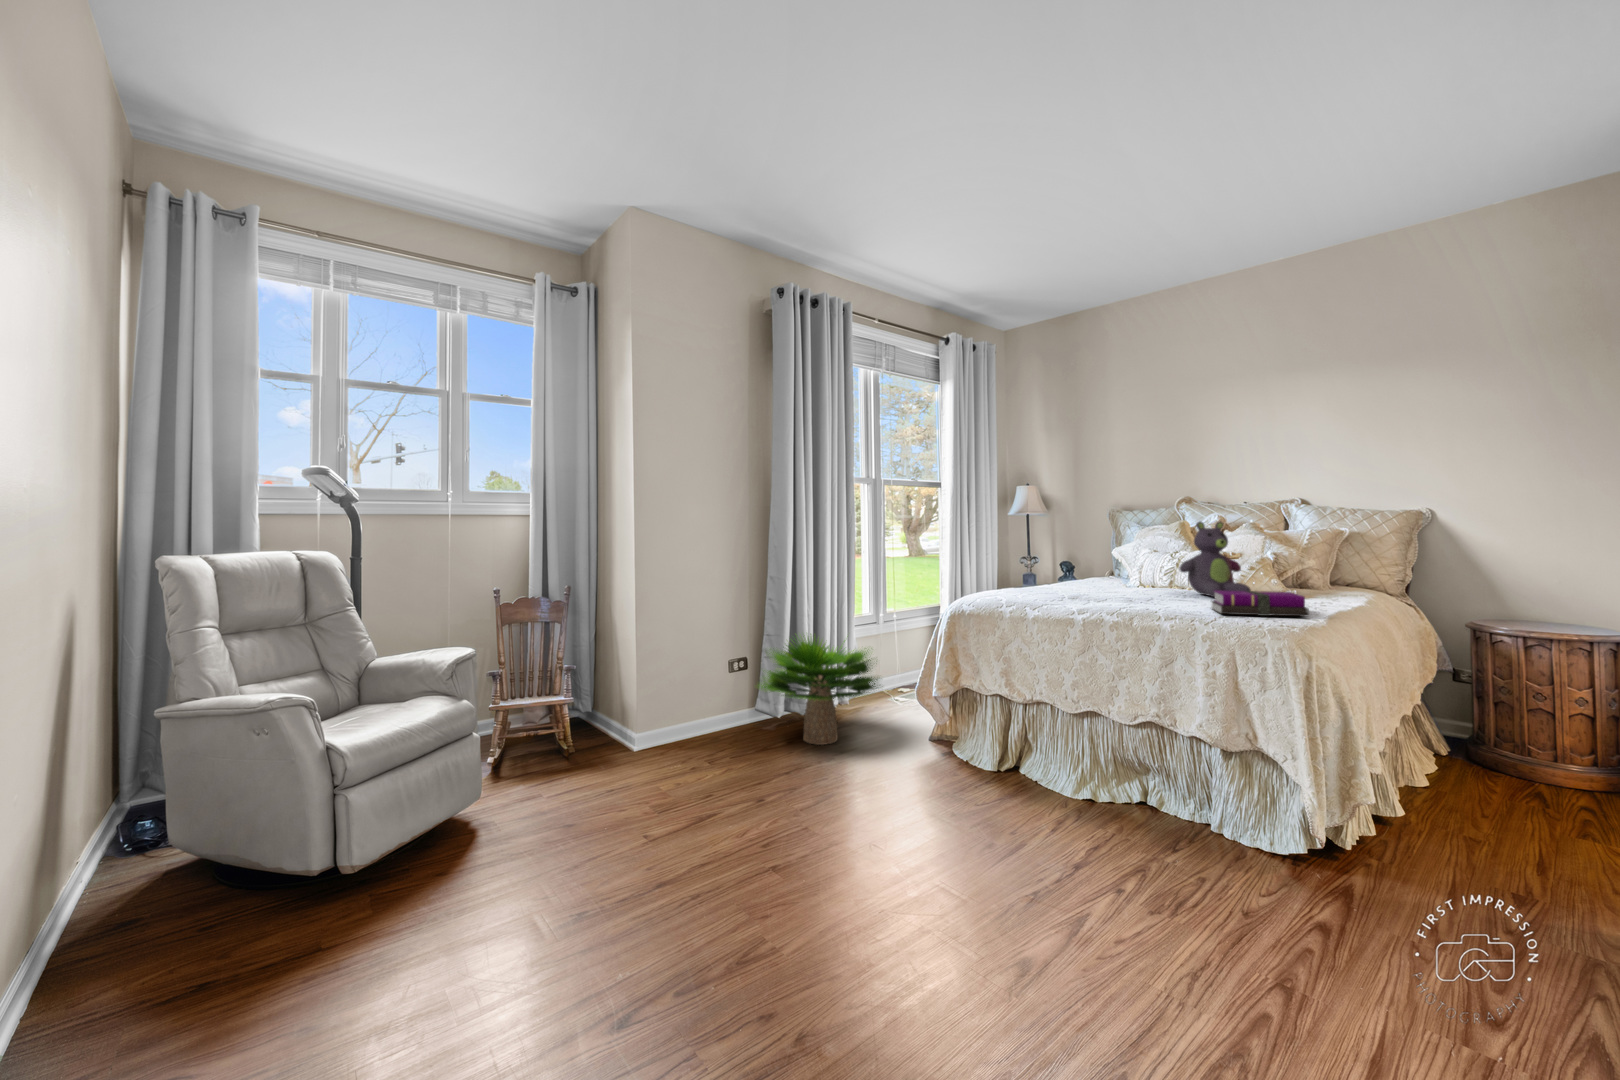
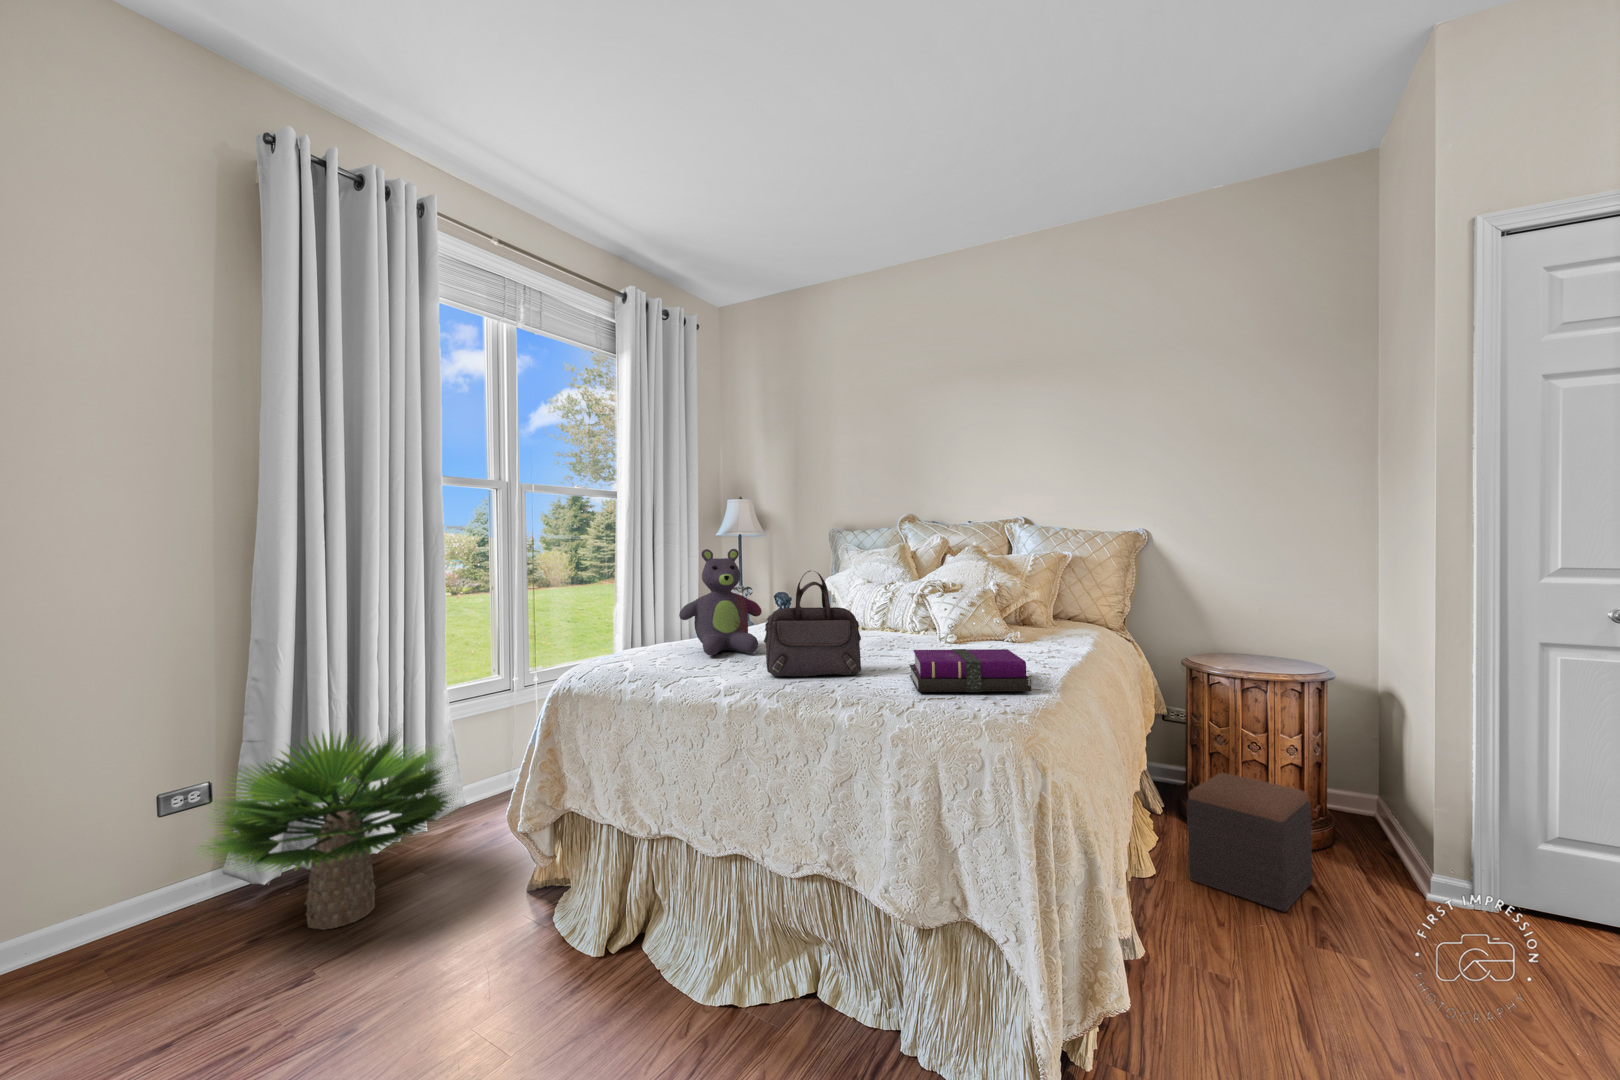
stuffed bear: present [1180,521,1251,597] -> present [679,549,762,655]
handbag: none [1102,536,1173,606] -> present [764,571,862,677]
footstool: none [1453,710,1580,811] -> present [1187,773,1313,912]

